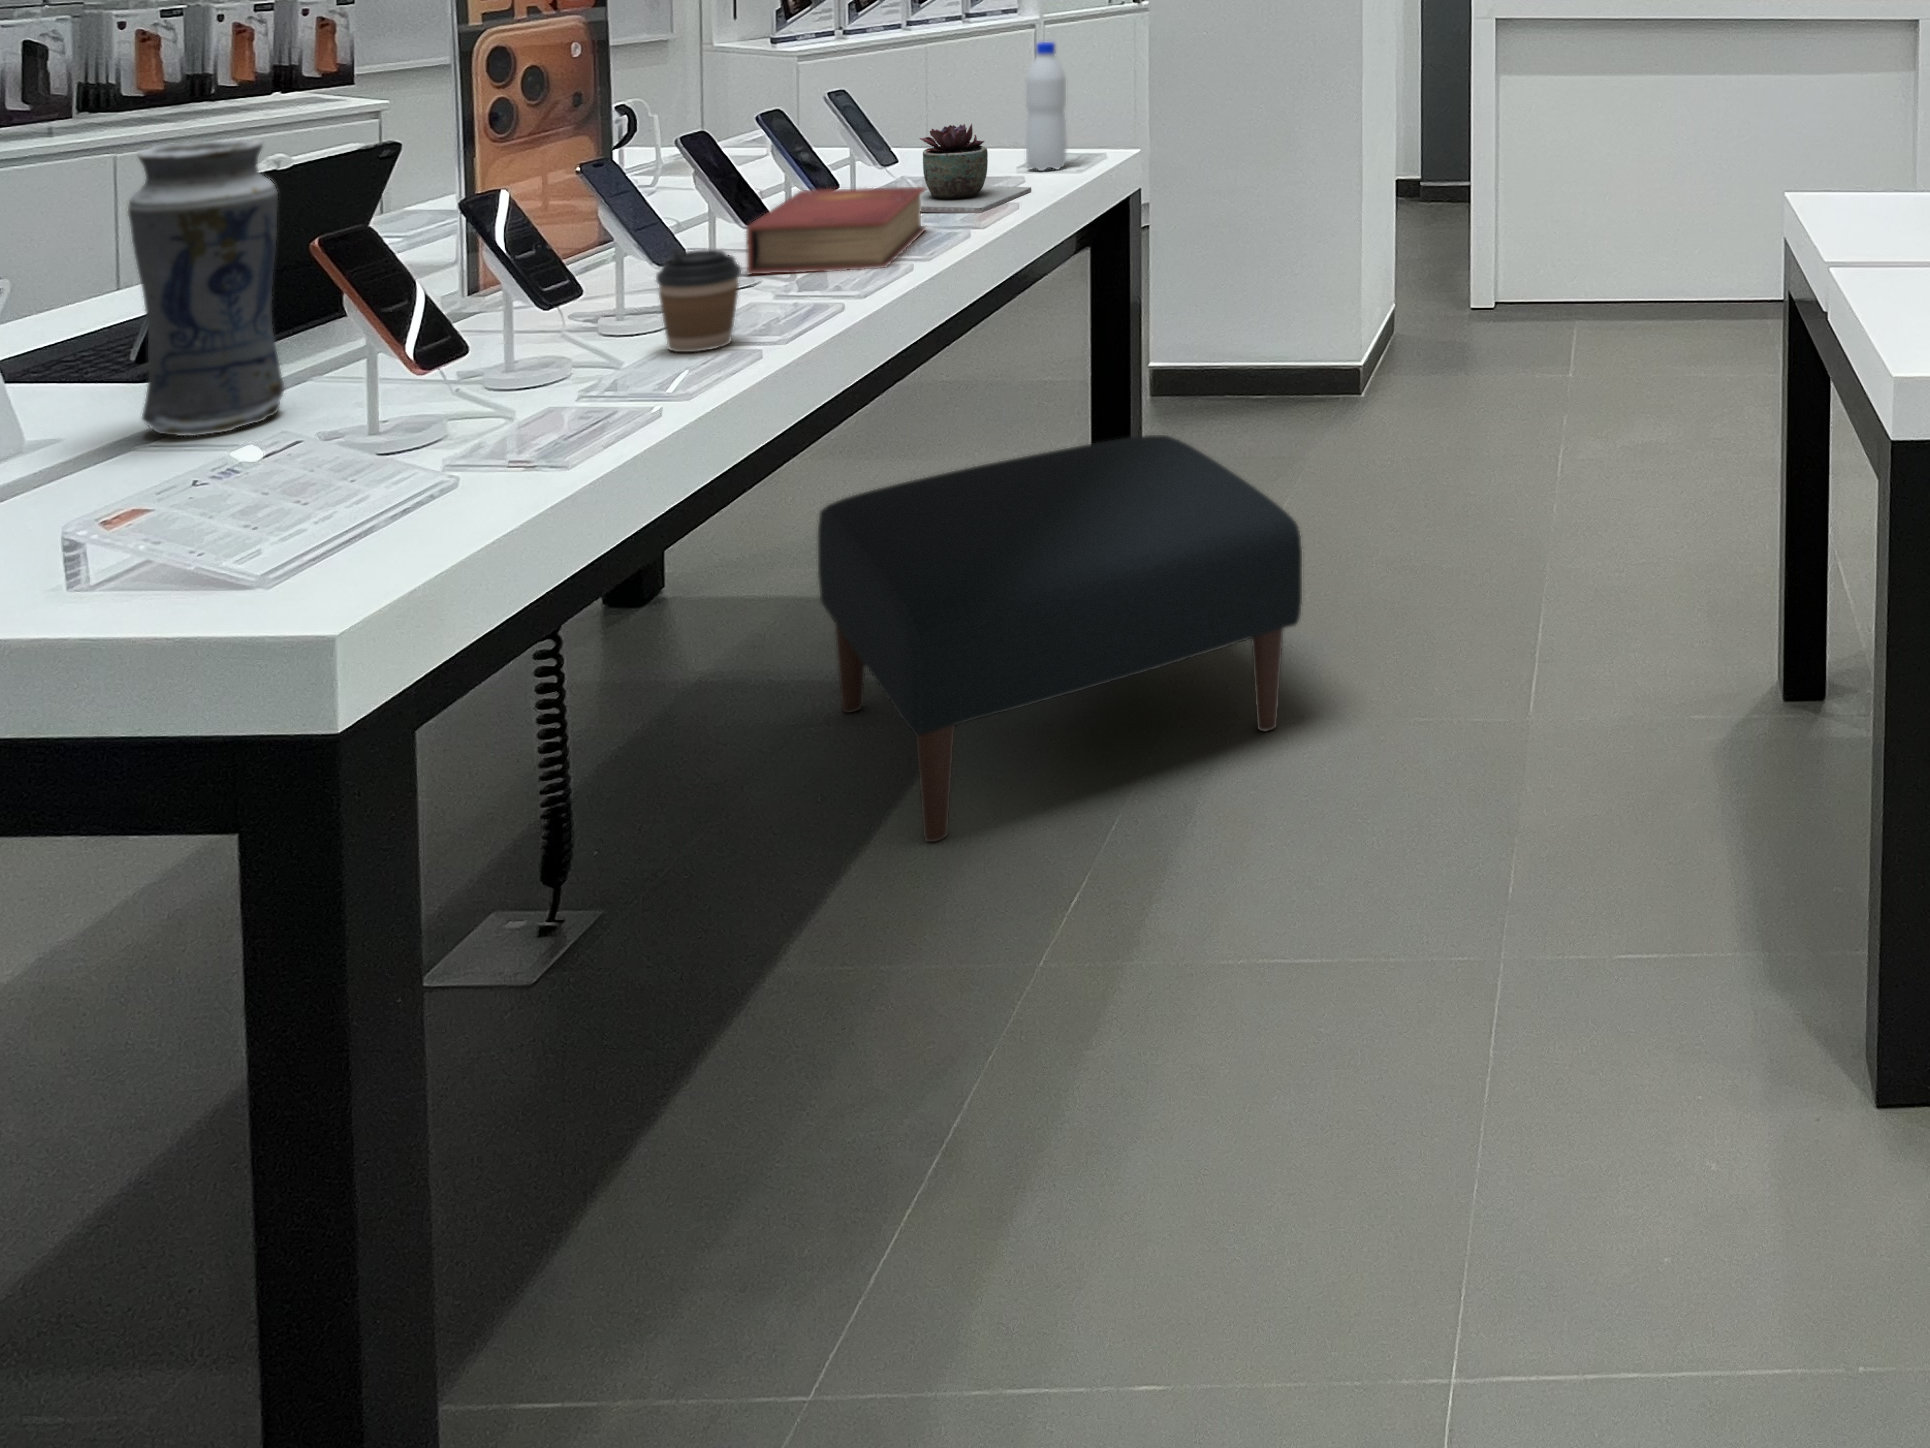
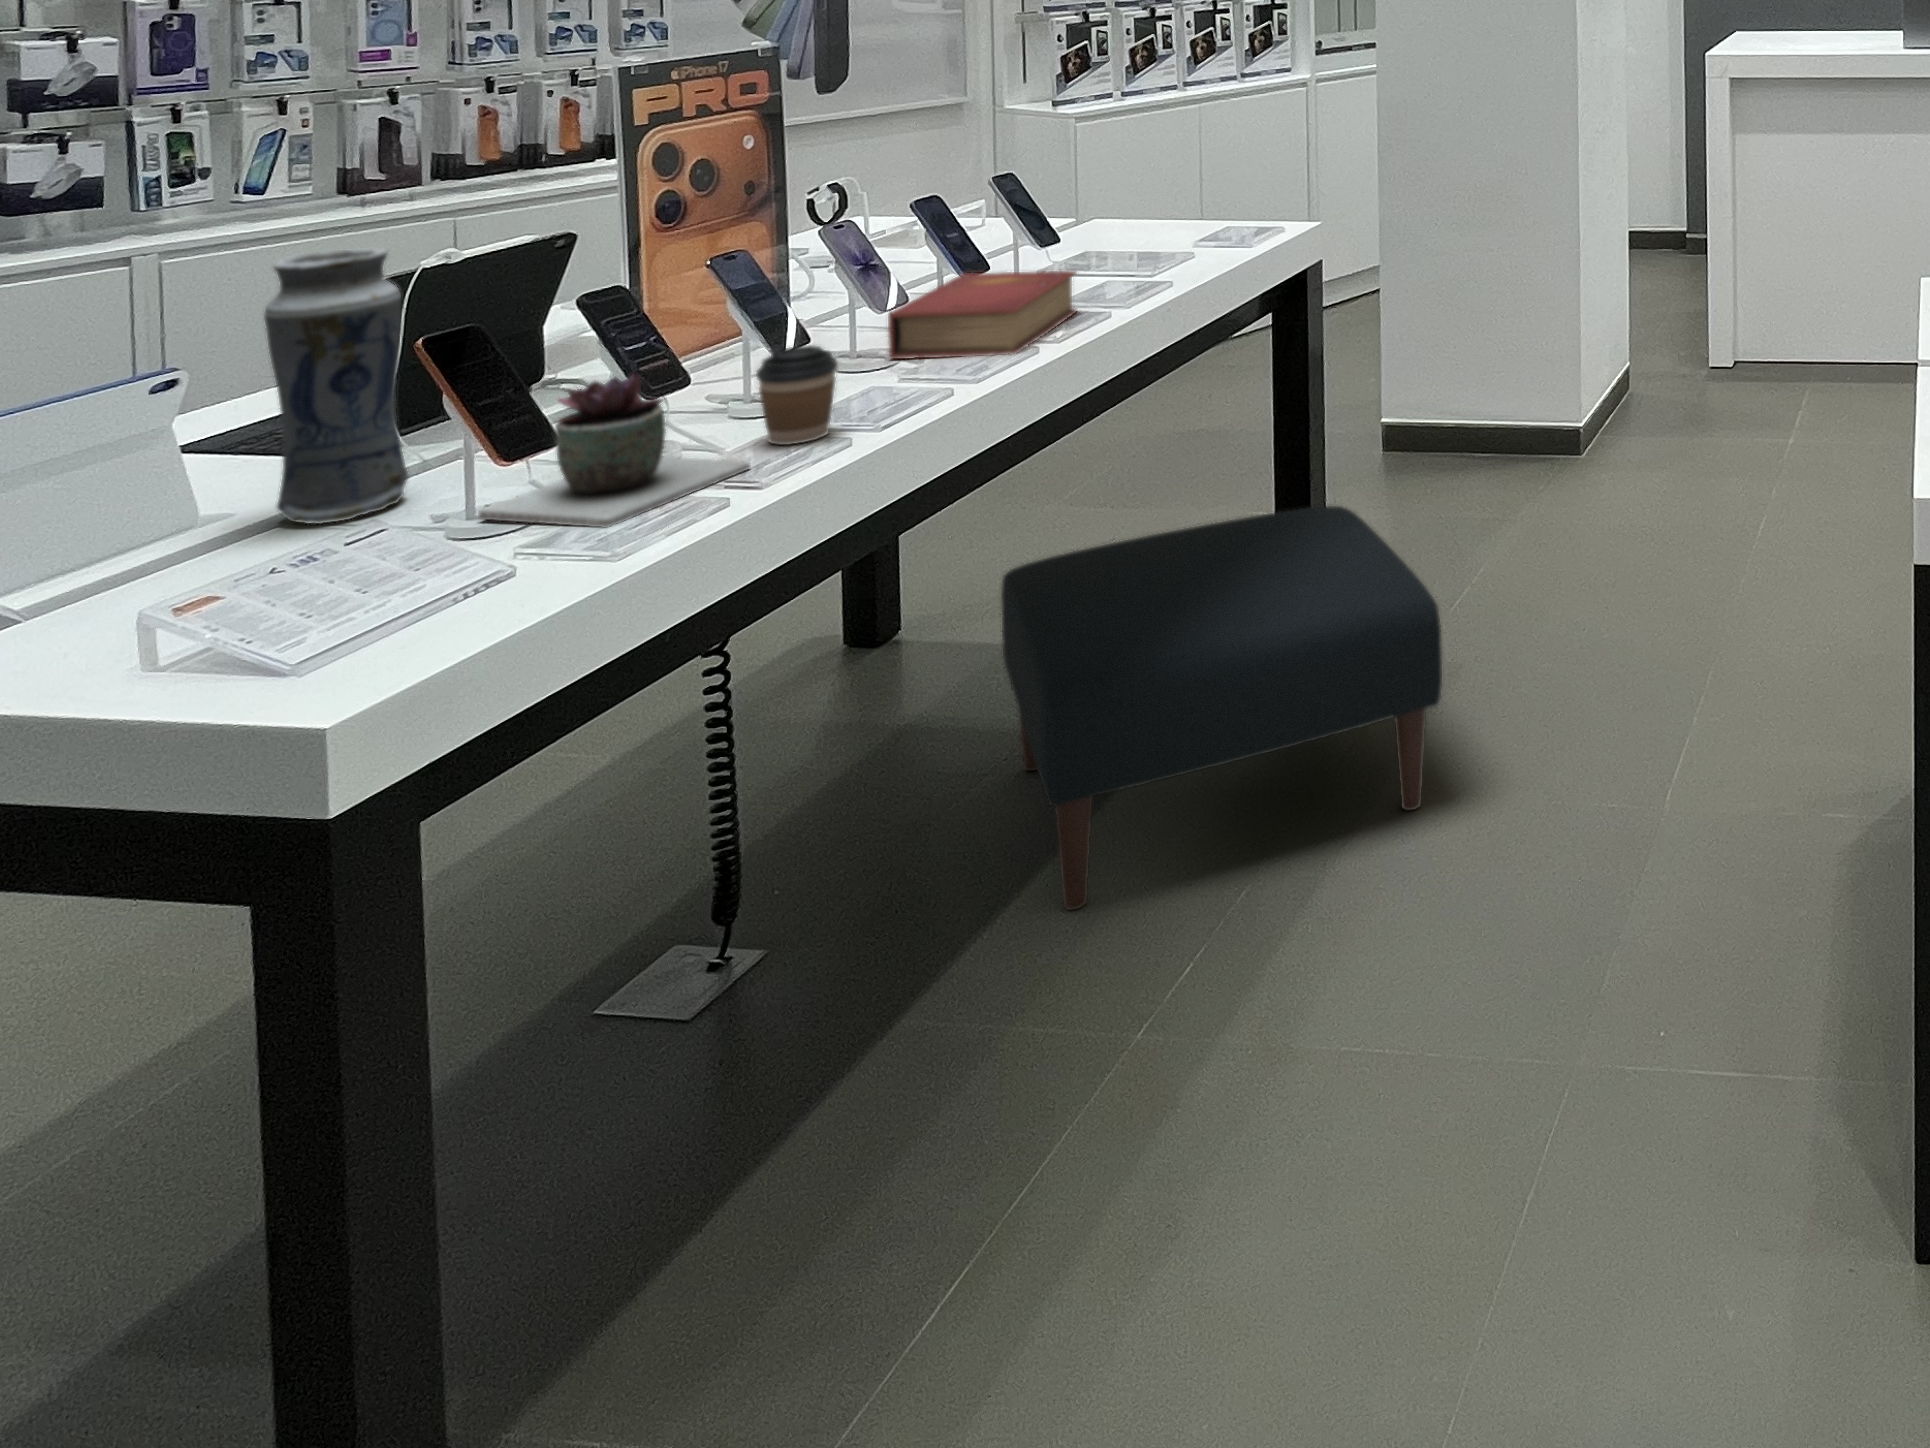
water bottle: present [1026,42,1067,171] -> none [1208,122,1247,247]
succulent plant: present [920,124,1031,213] -> present [478,376,751,527]

